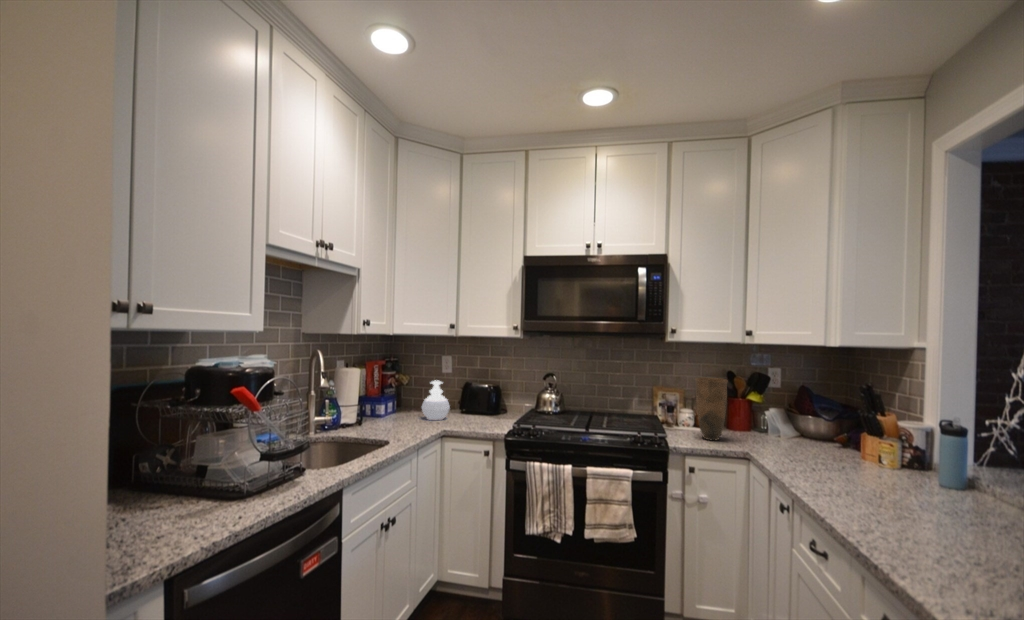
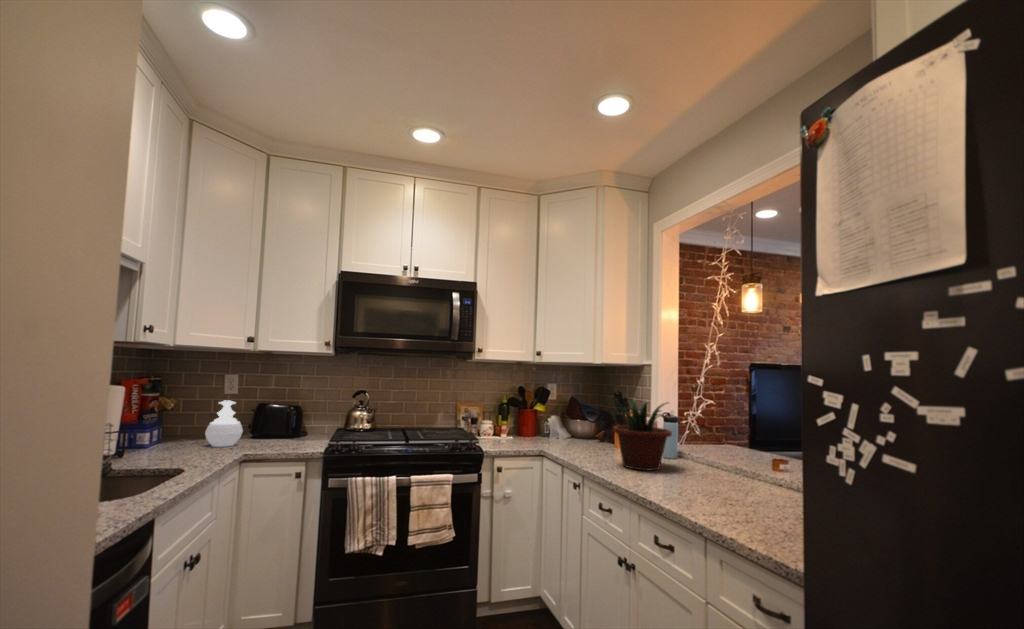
vase: present [695,378,728,440] -> none [500,390,526,444]
potted plant: none [817,402,942,511] -> present [612,400,672,470]

